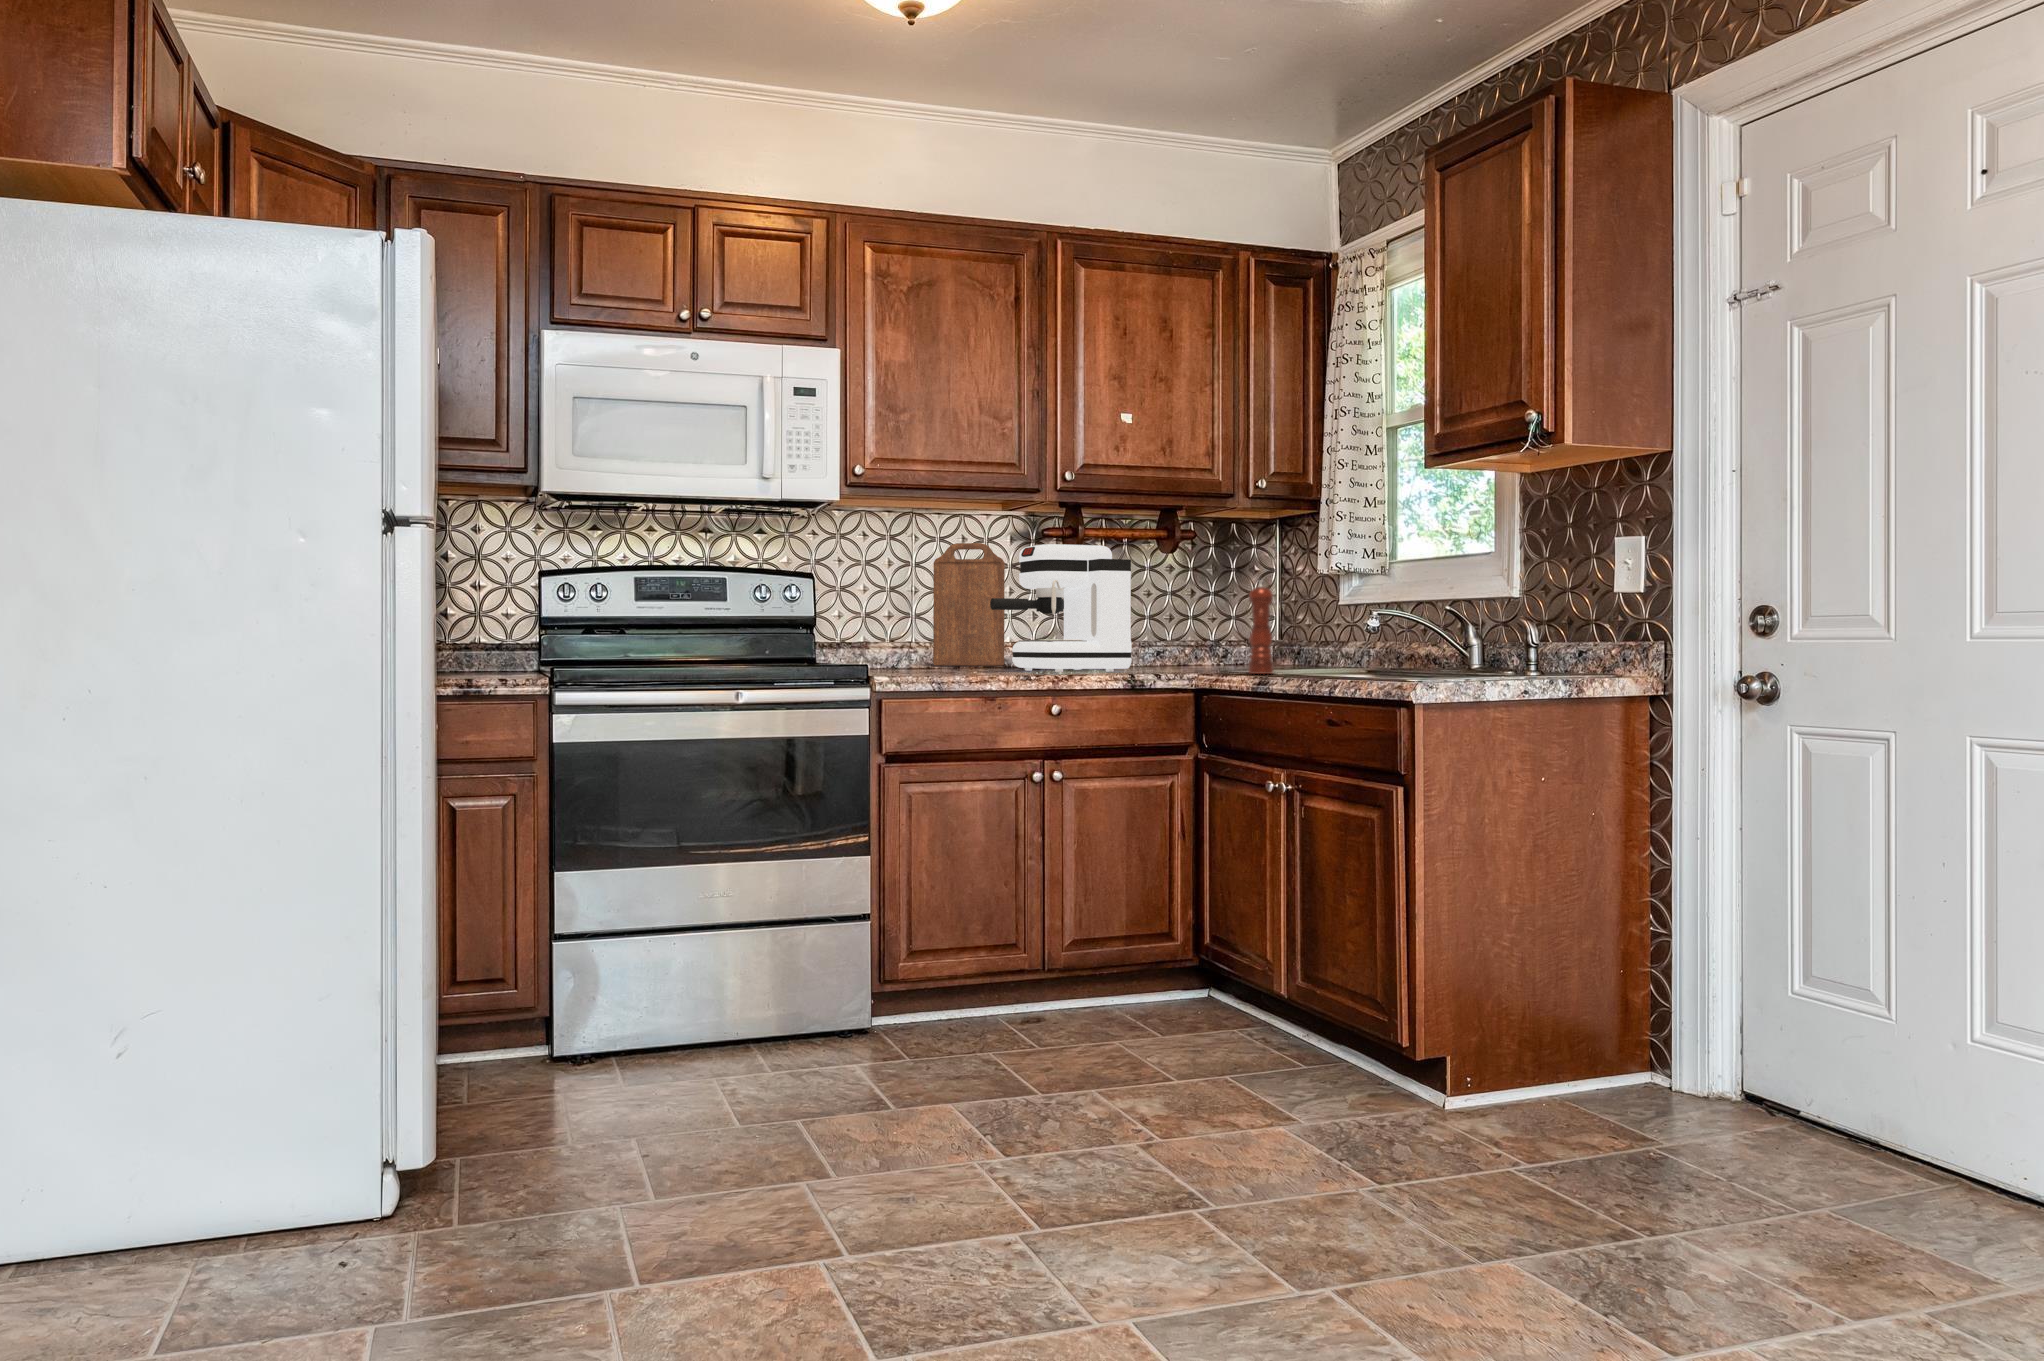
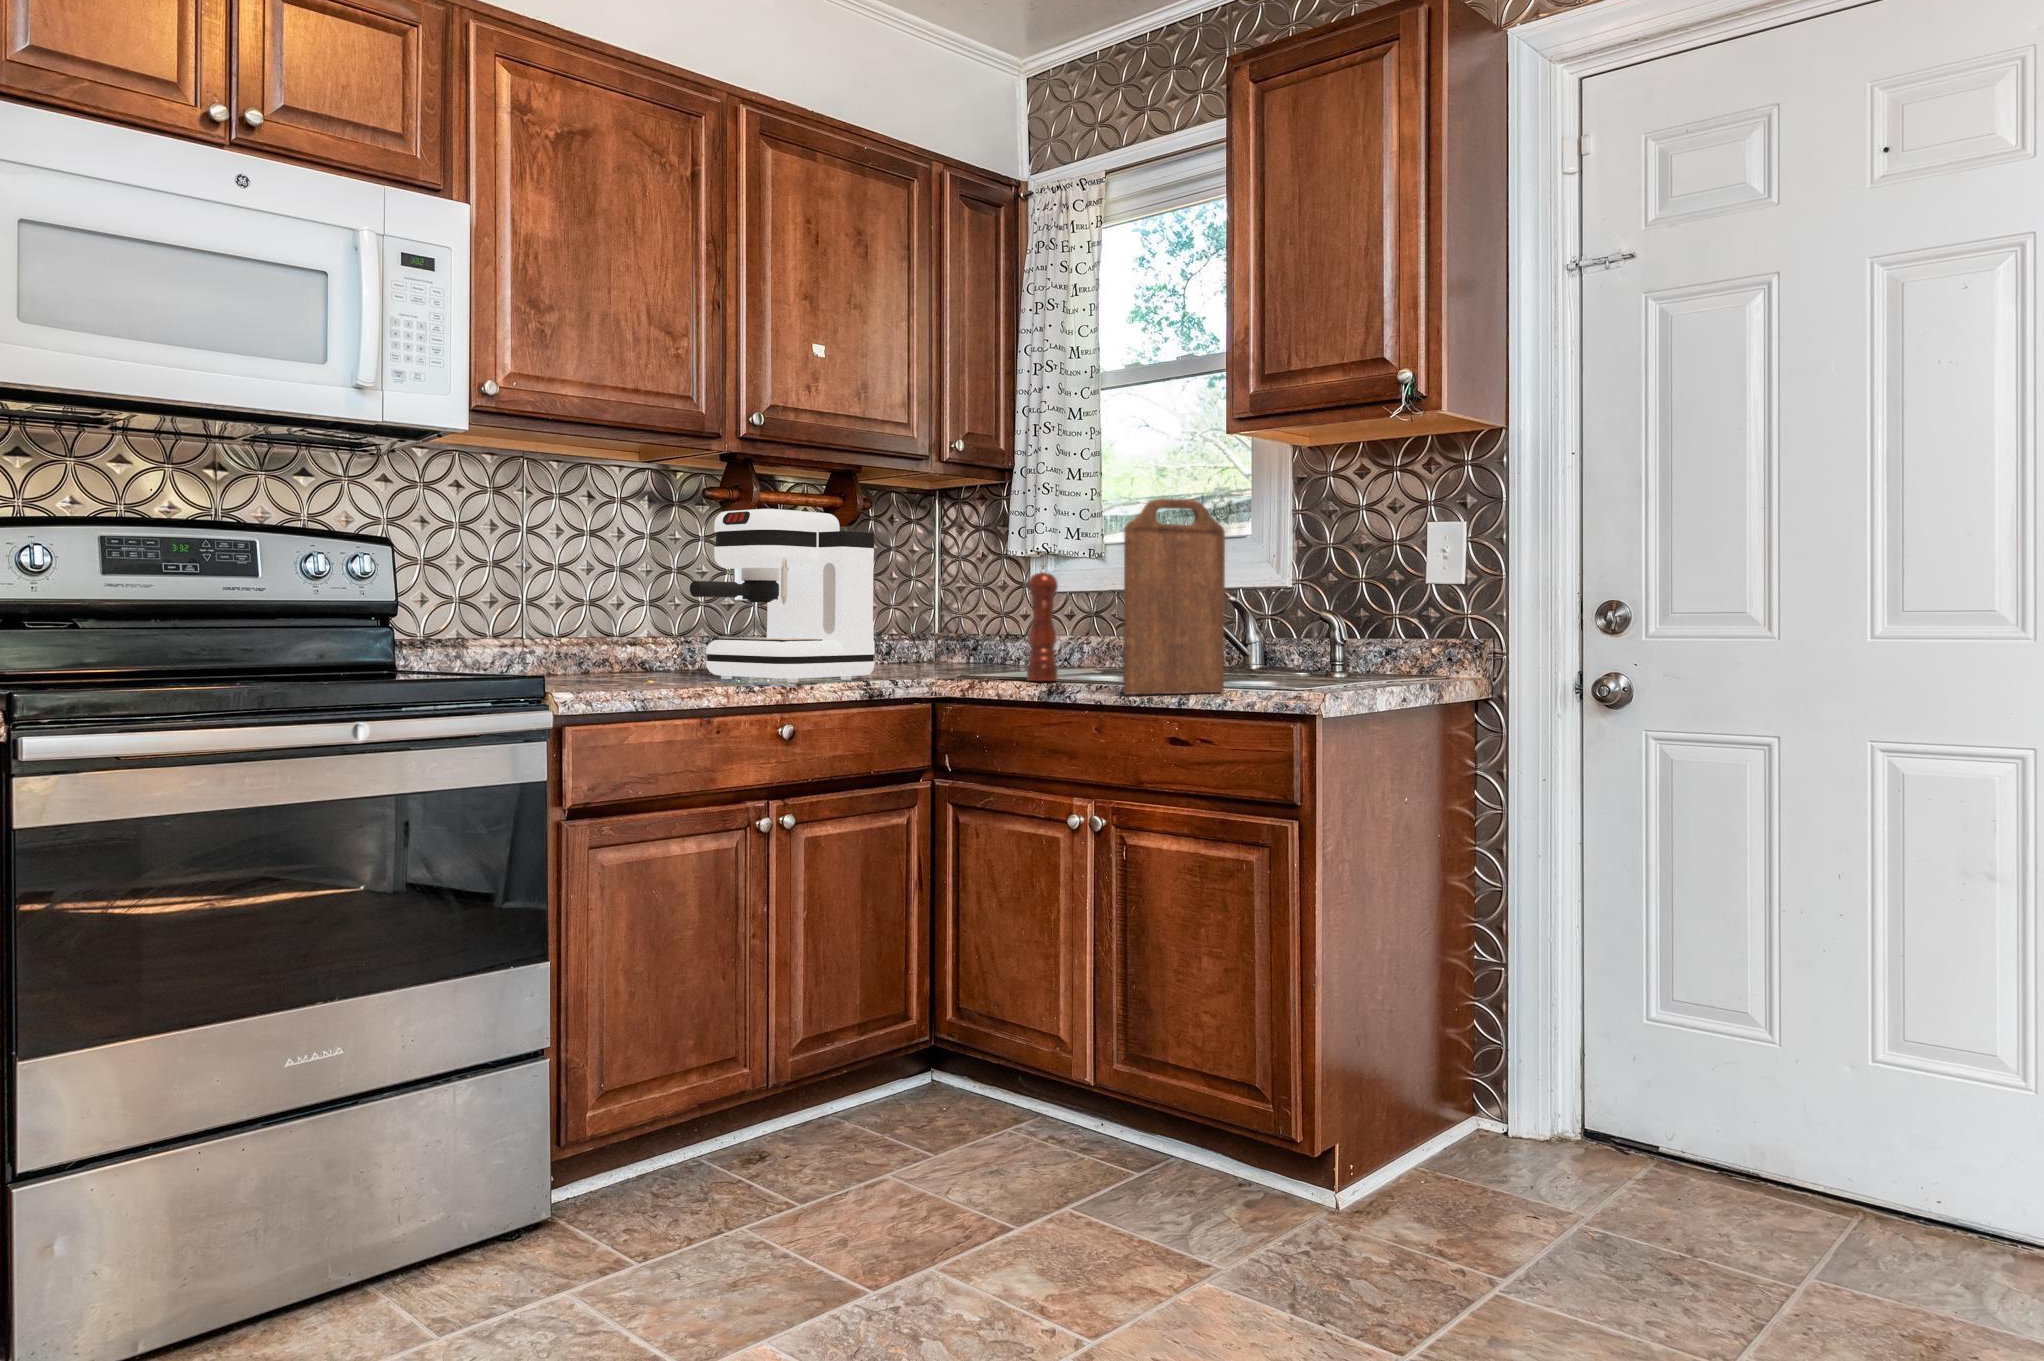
cutting board: present [933,543,1005,666] -> present [1123,498,1225,694]

